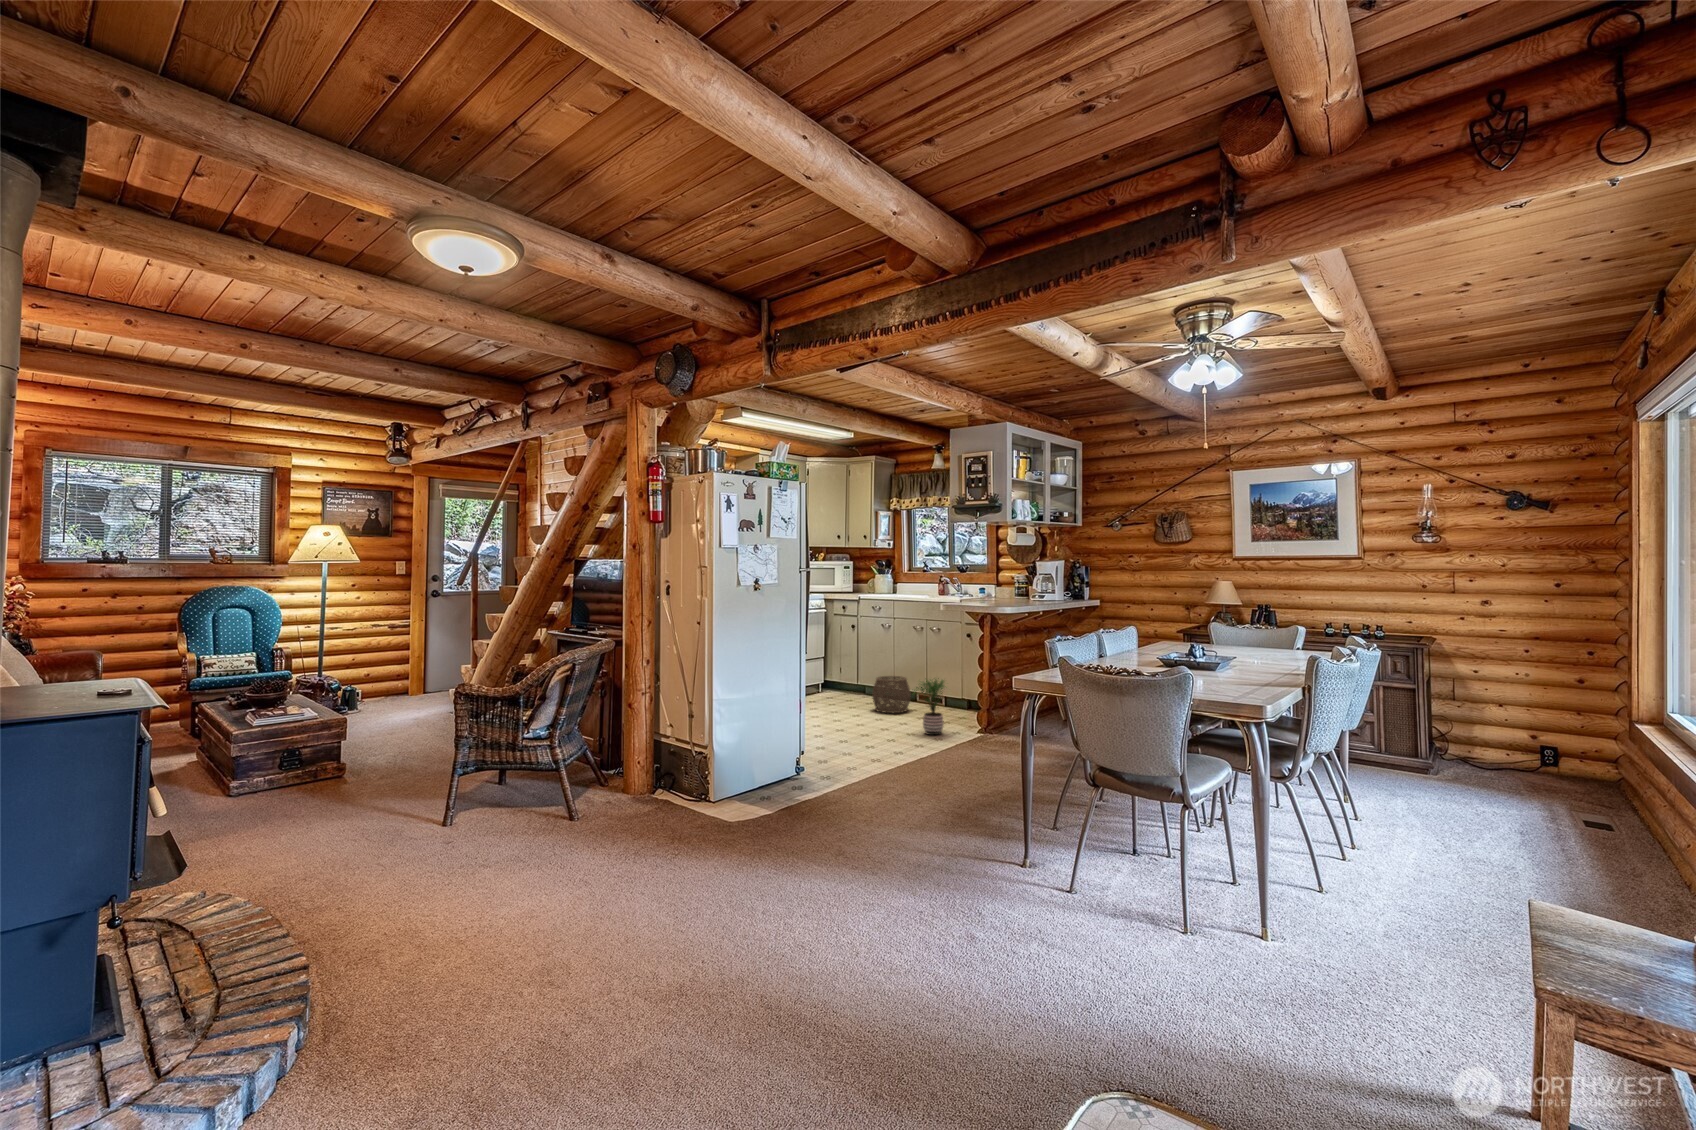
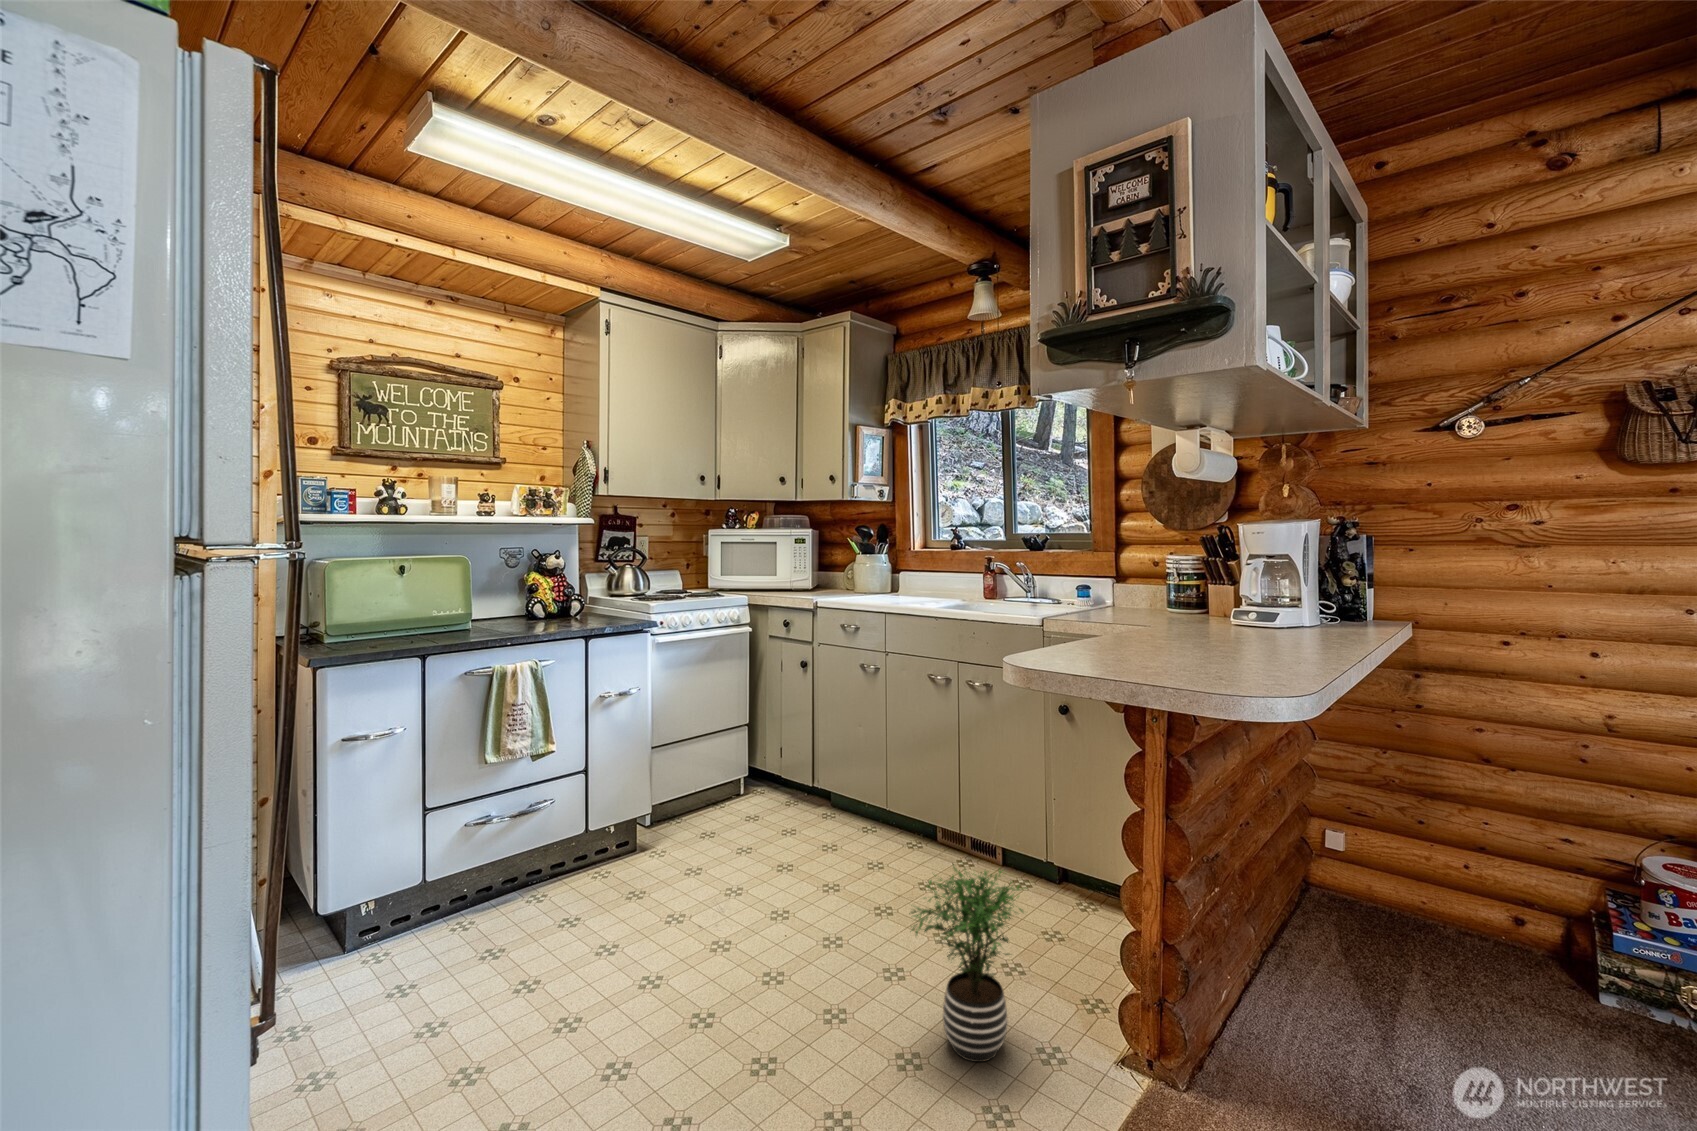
woven basket: present [872,676,910,713] -> none [824,792,918,899]

